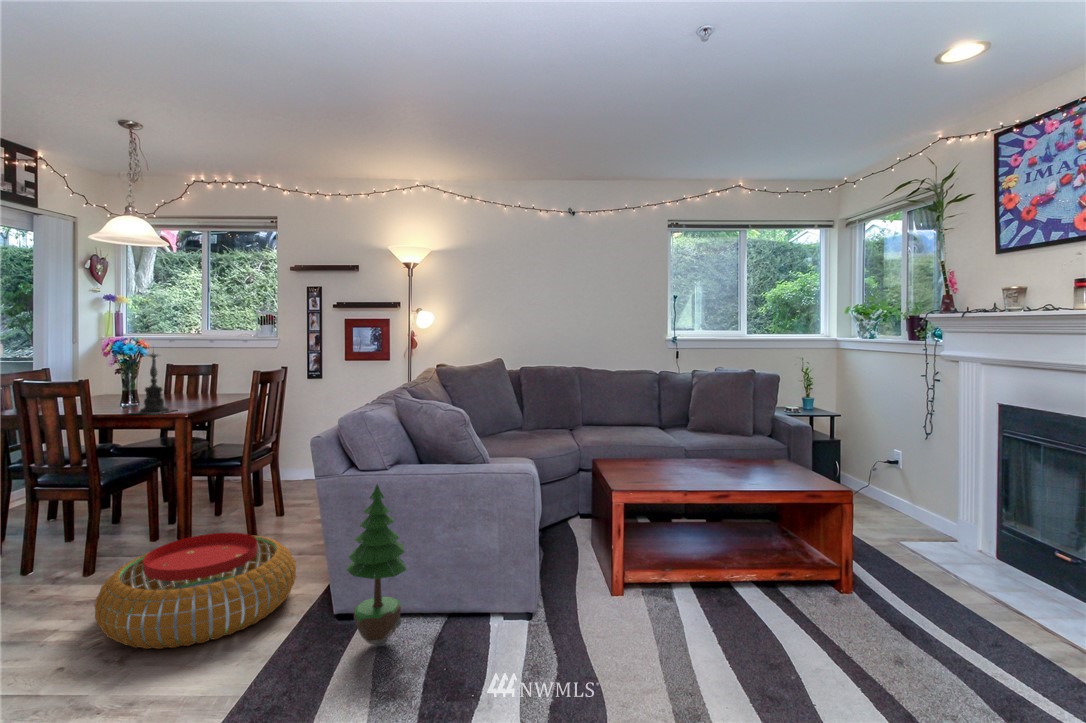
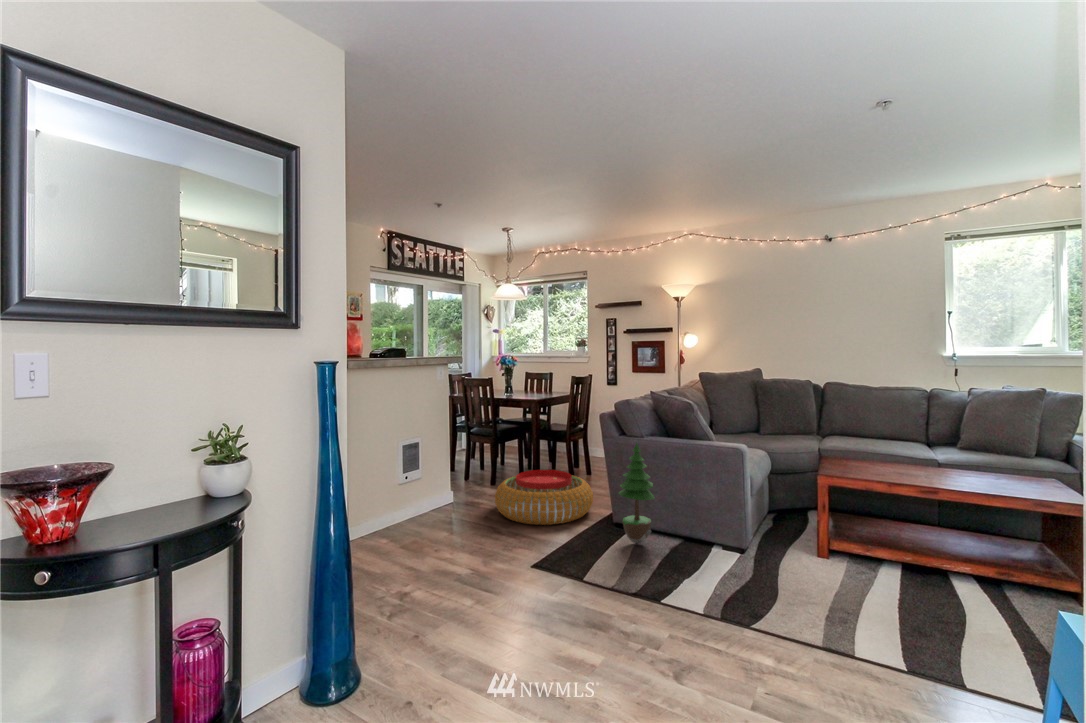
candle holder: present [131,353,177,414] -> none [507,359,533,399]

